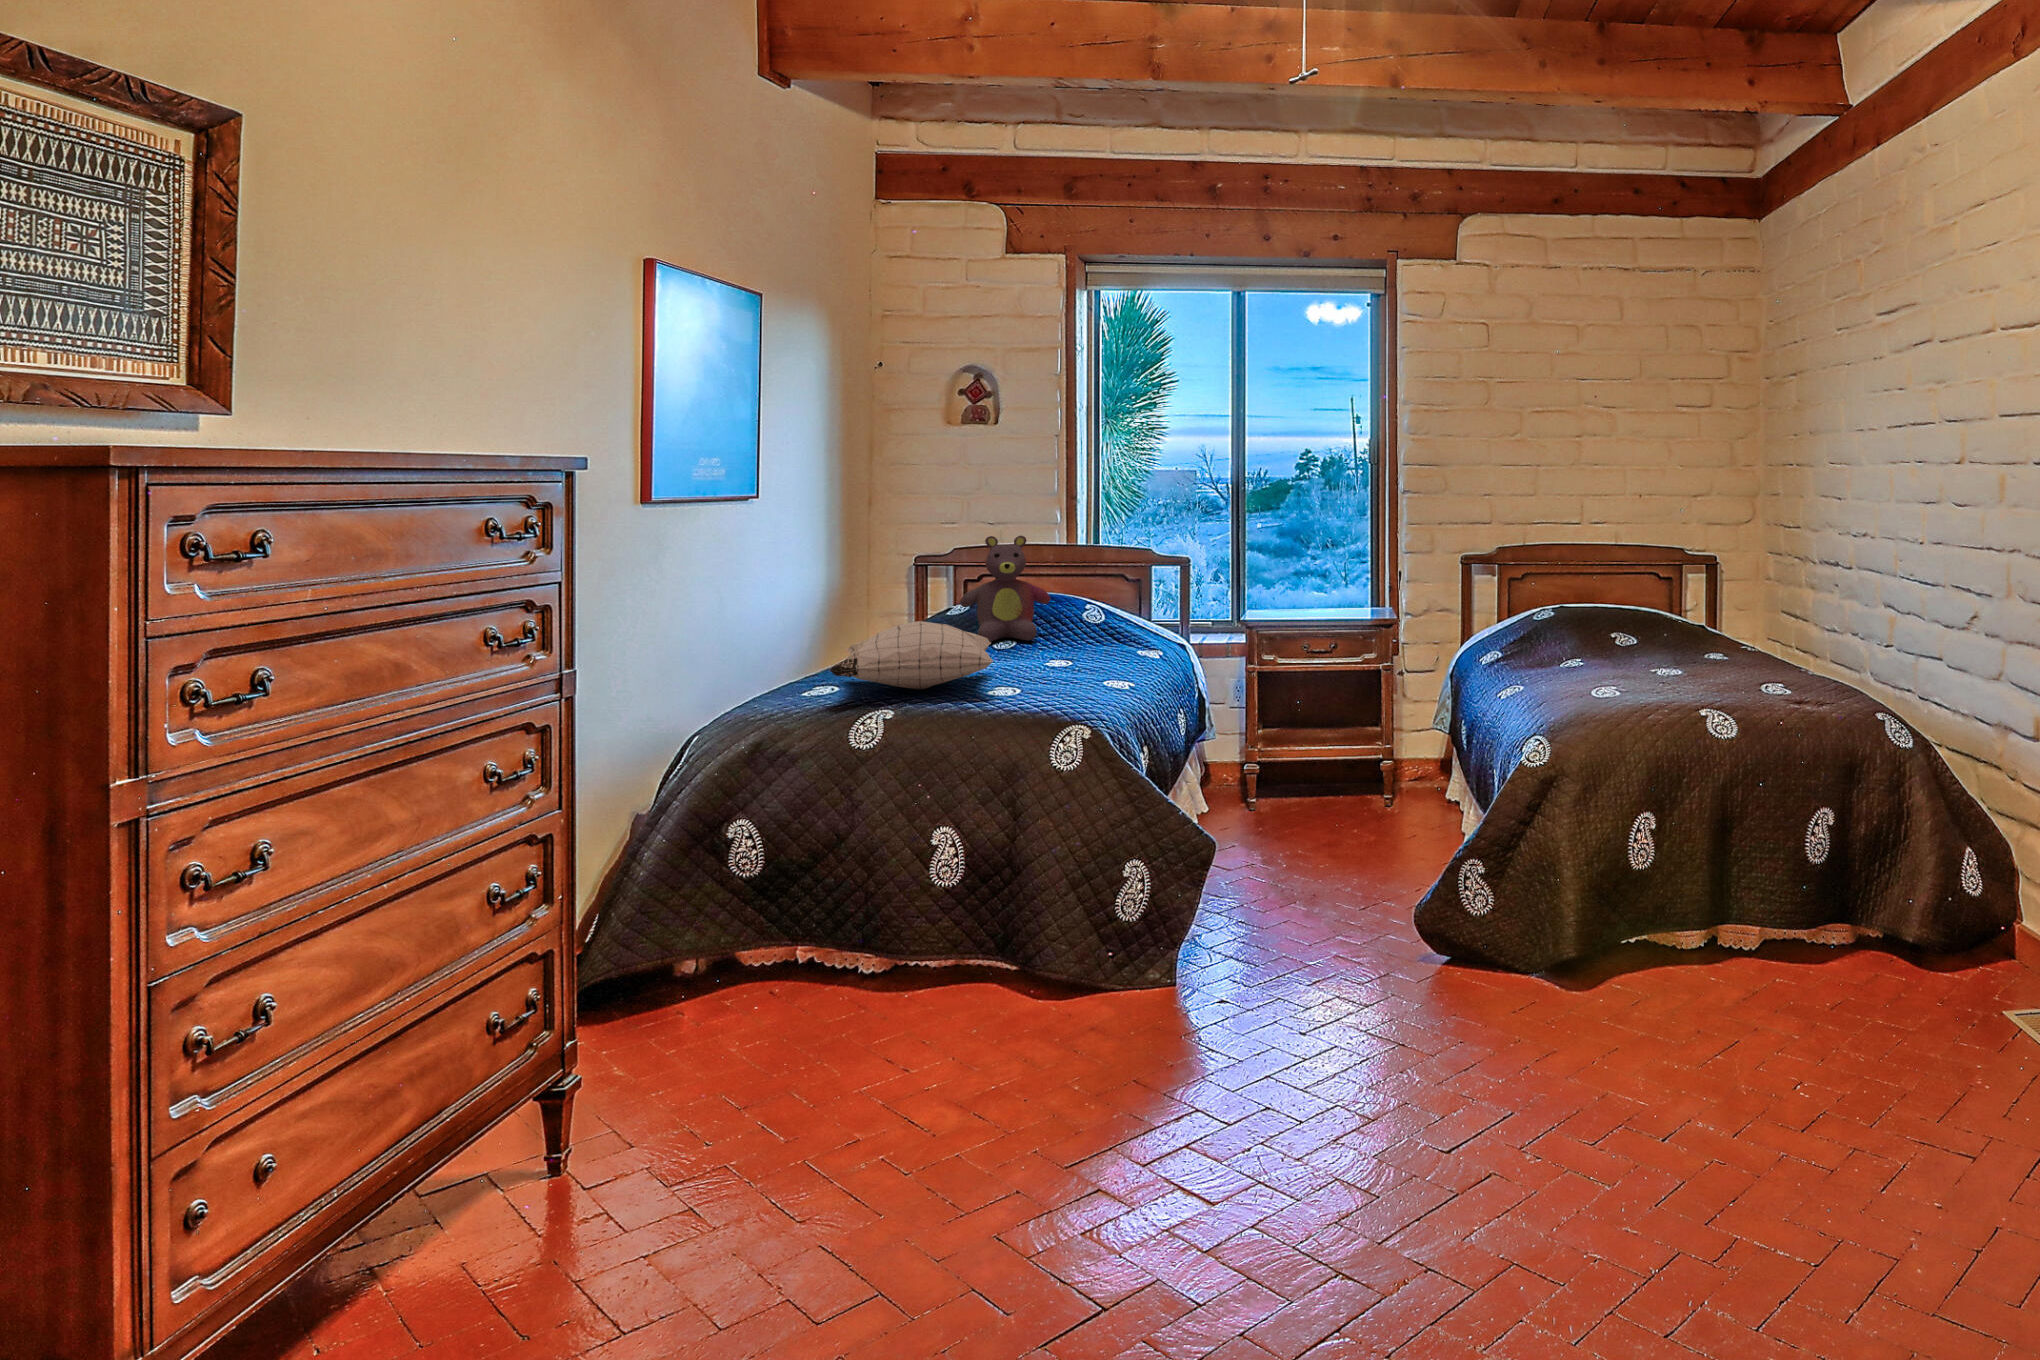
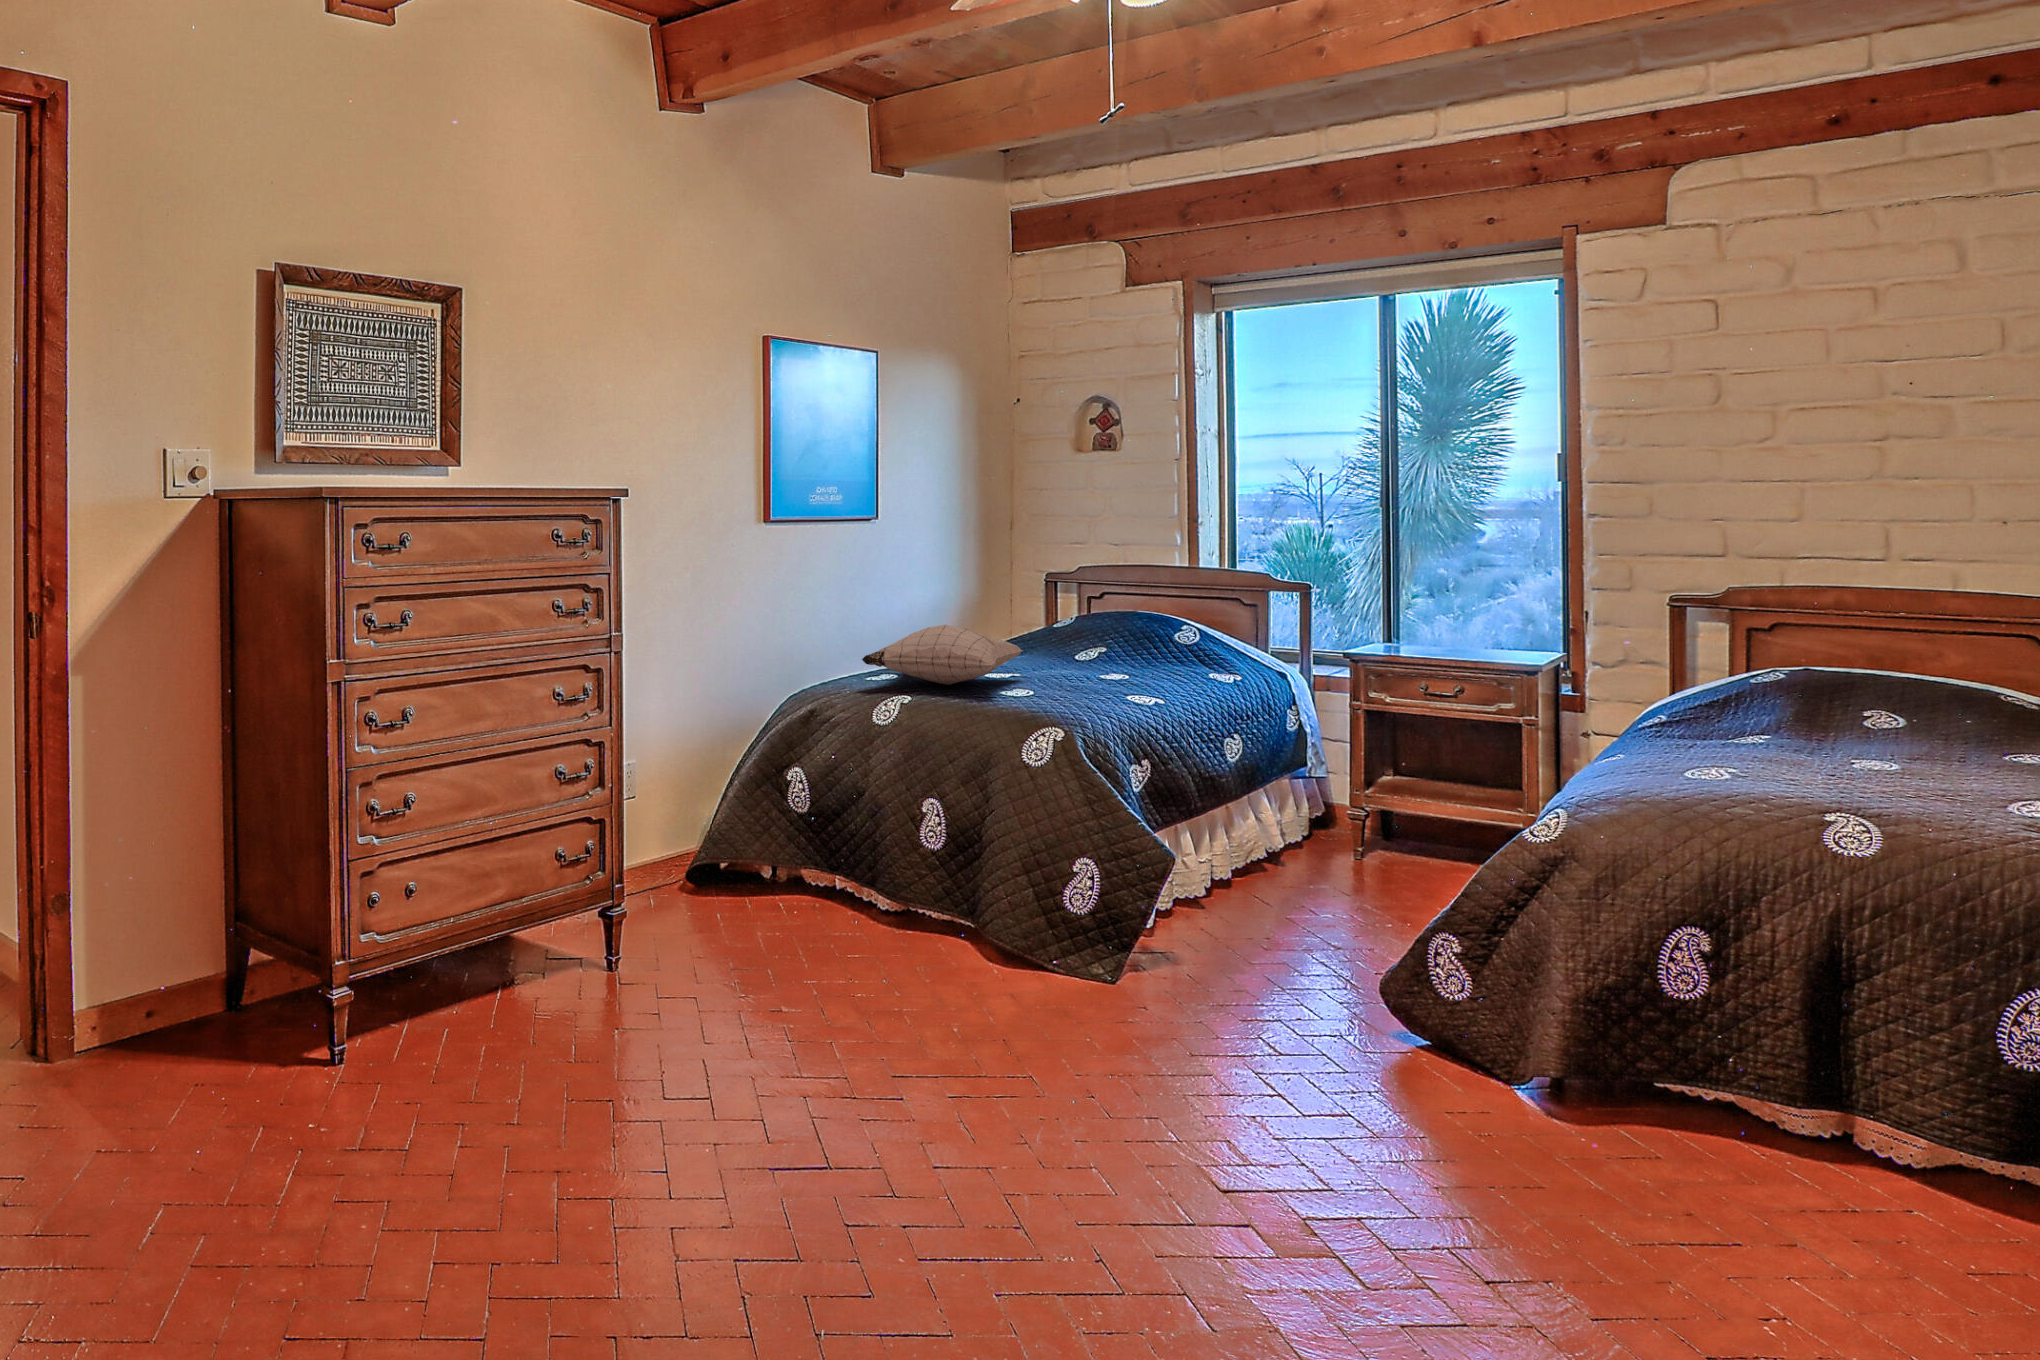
stuffed bear: present [960,536,1050,642] -> none [1042,554,1129,656]

